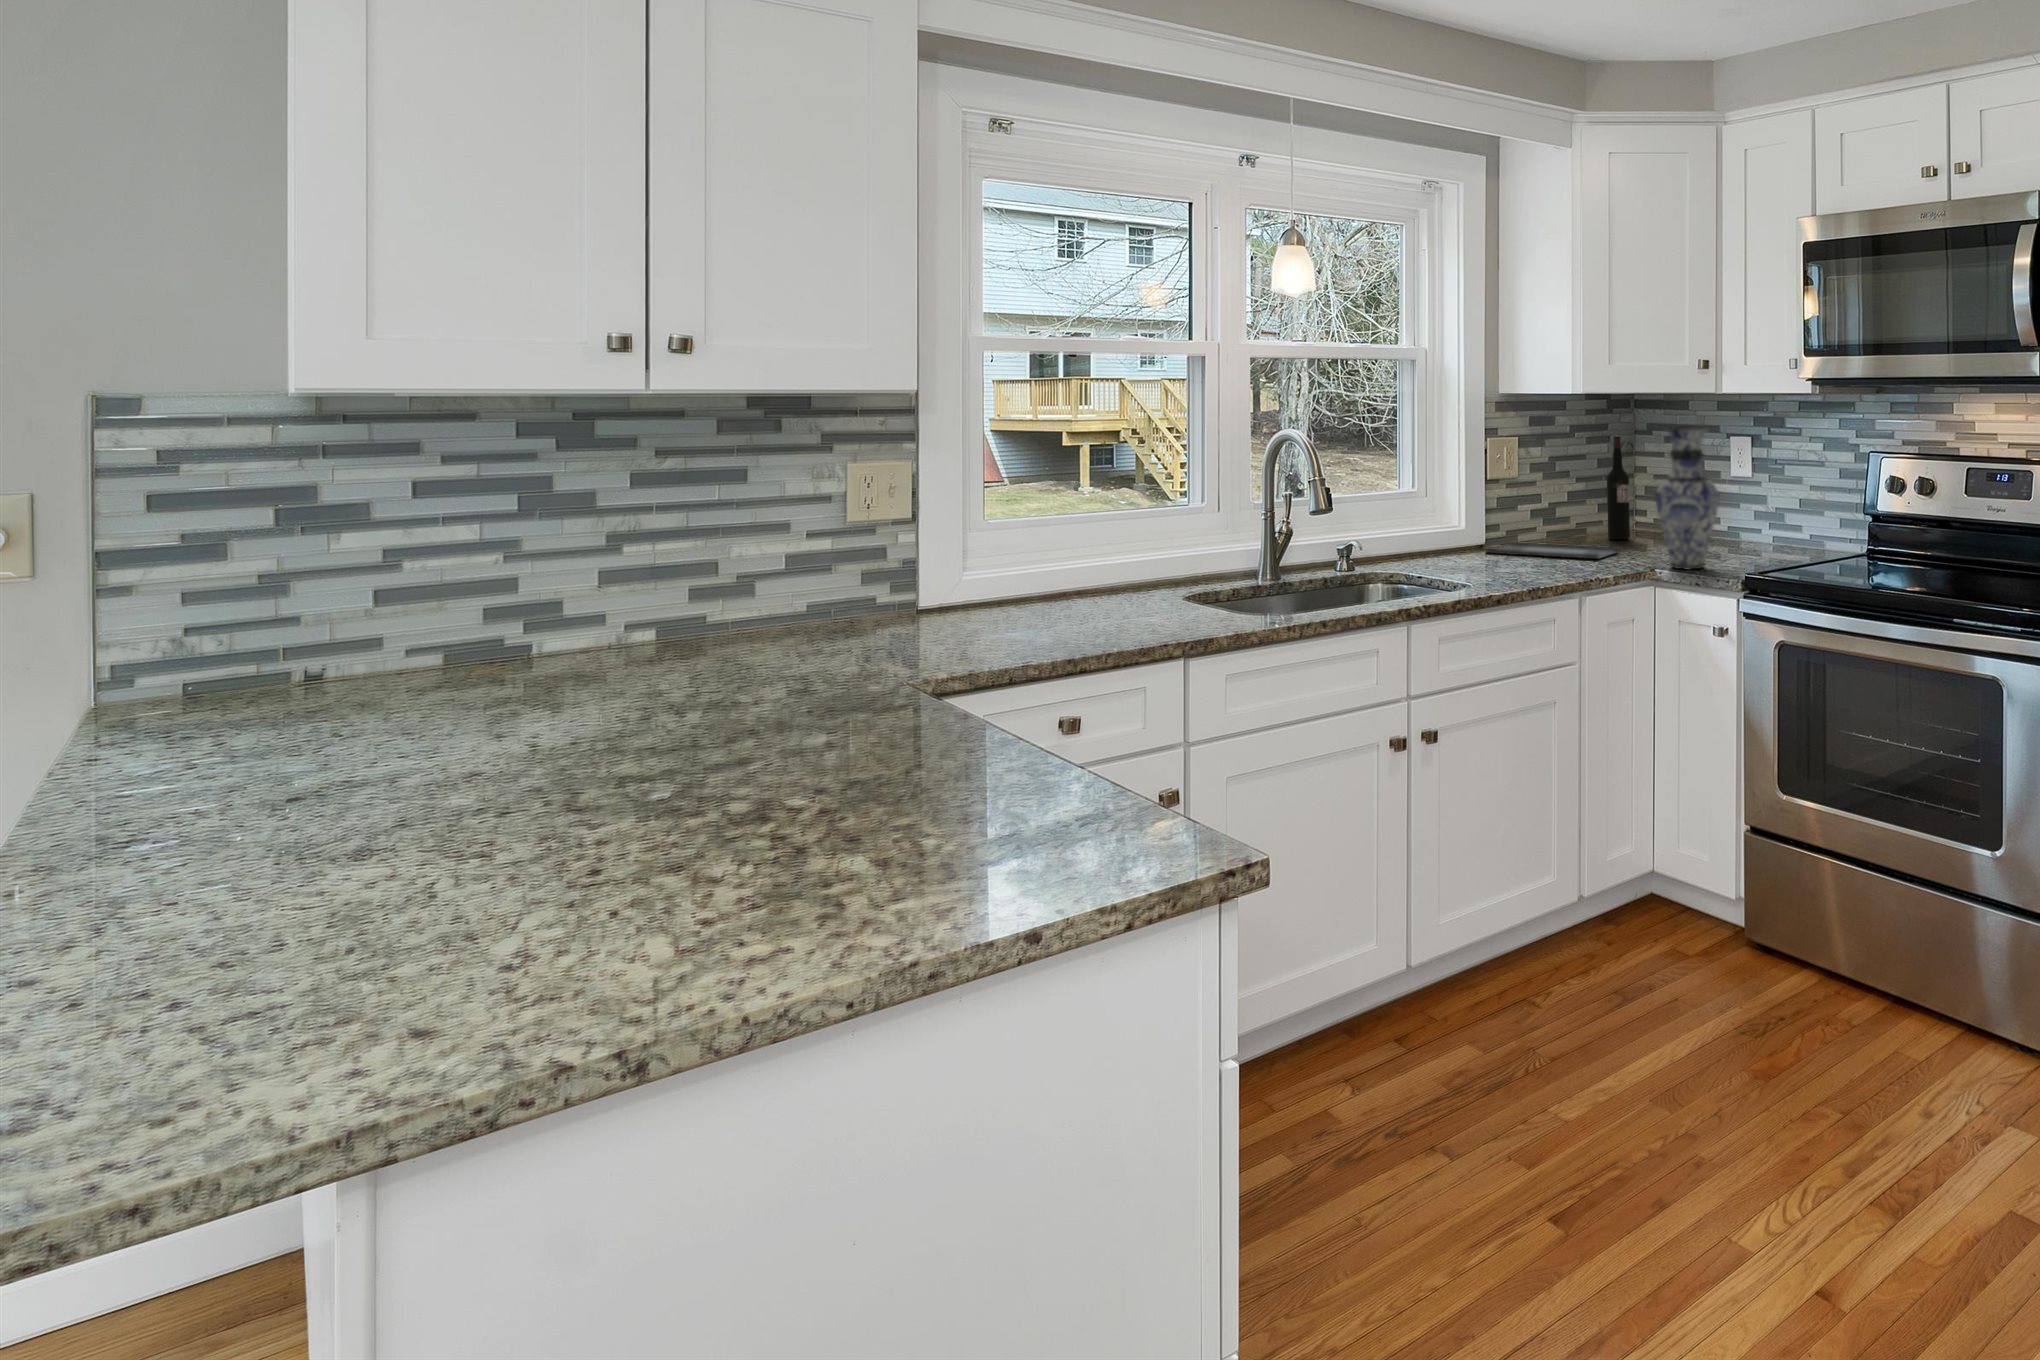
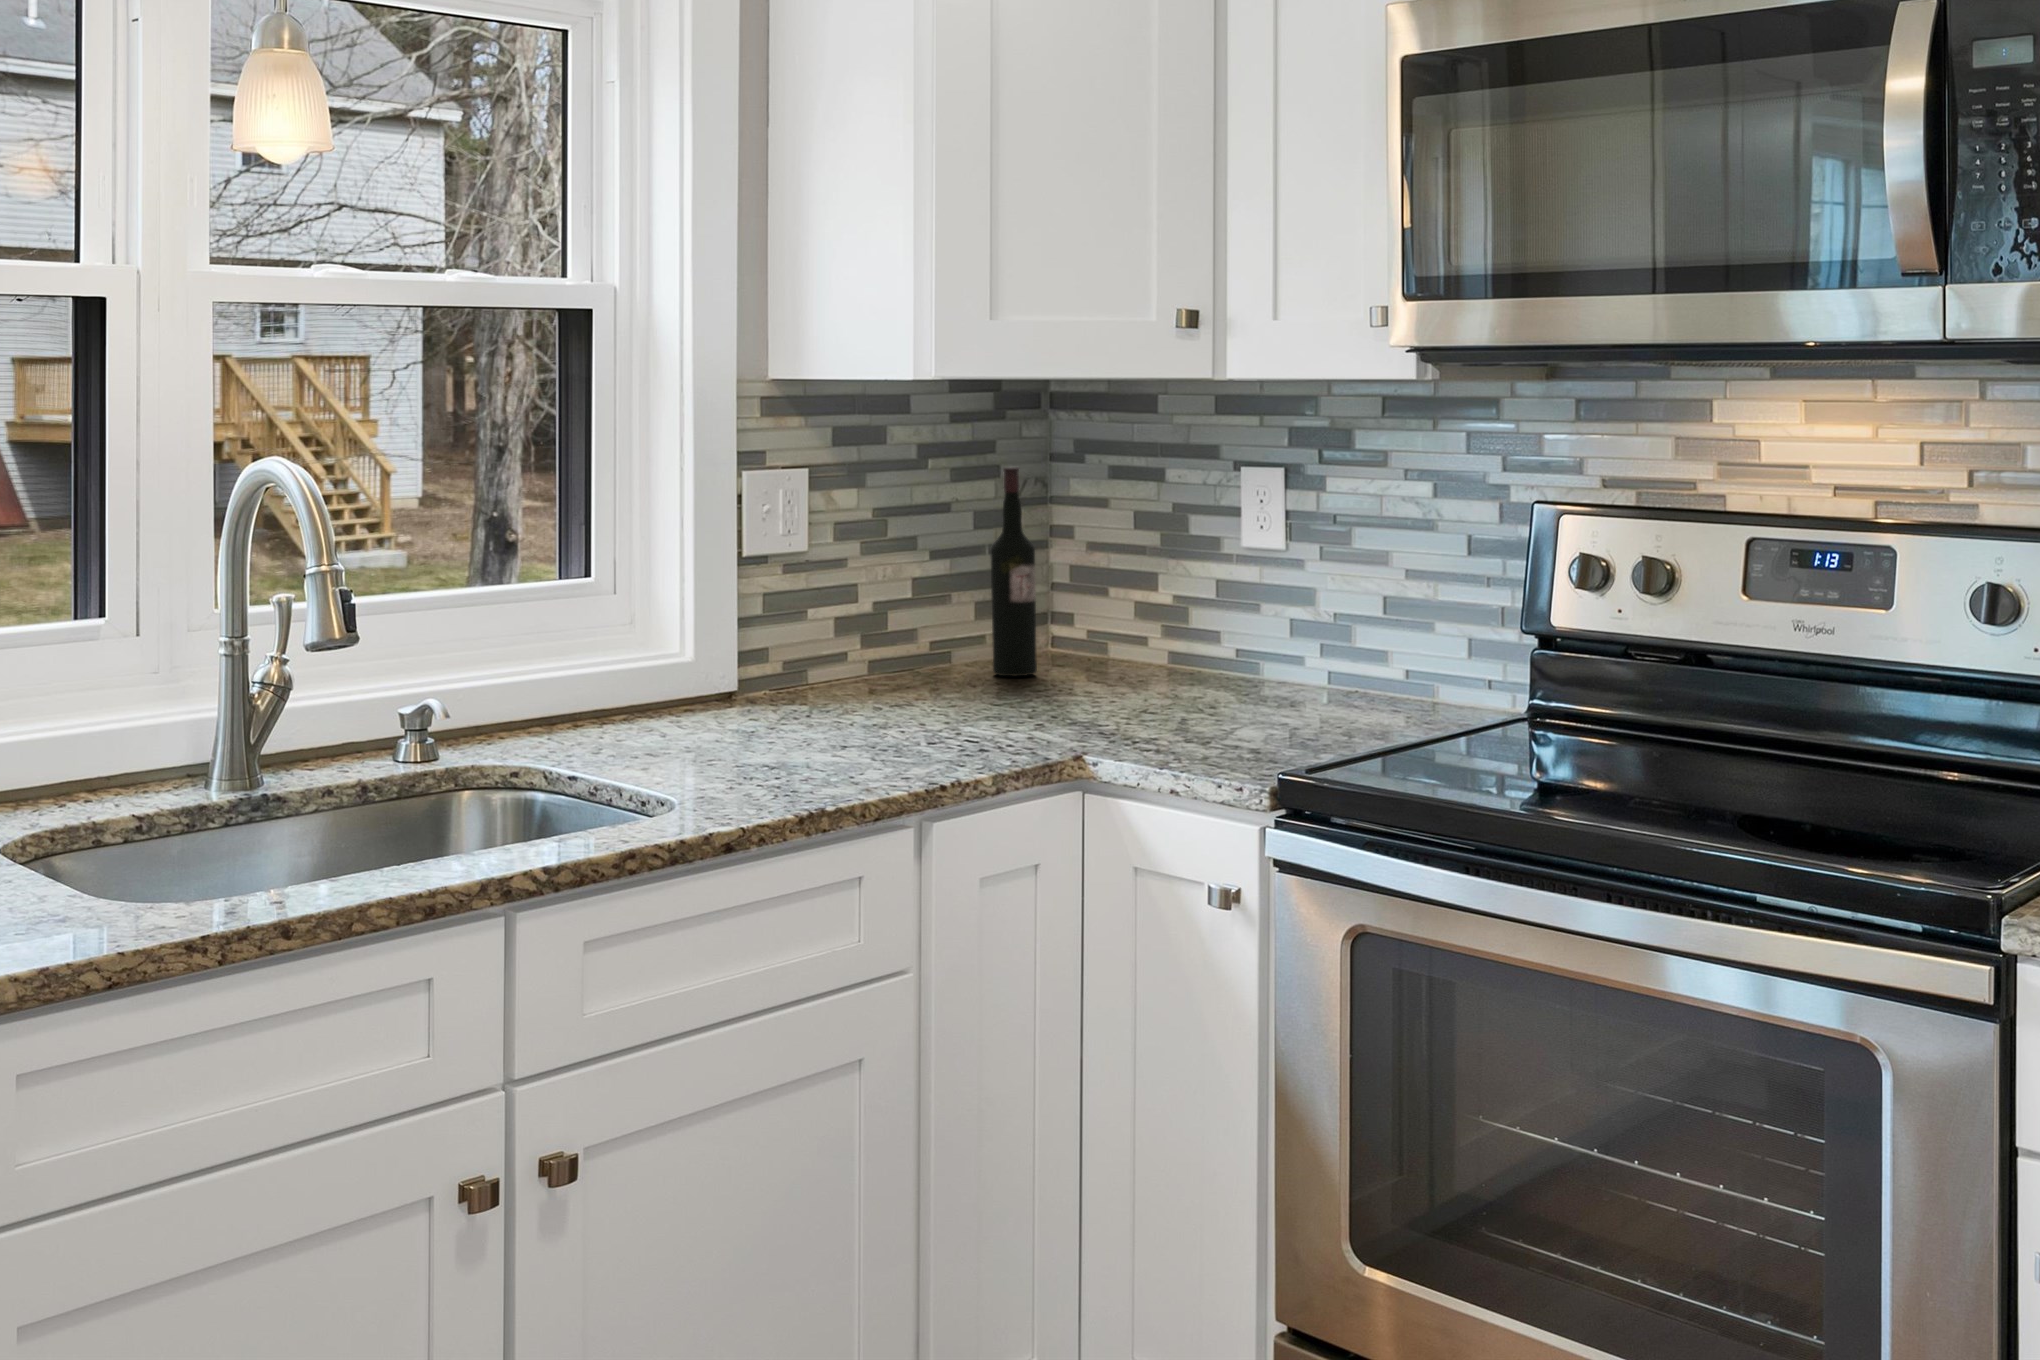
vase: present [1655,426,1719,569] -> none [1081,449,1219,757]
tray: present [1486,542,1619,559] -> none [733,686,1011,729]

